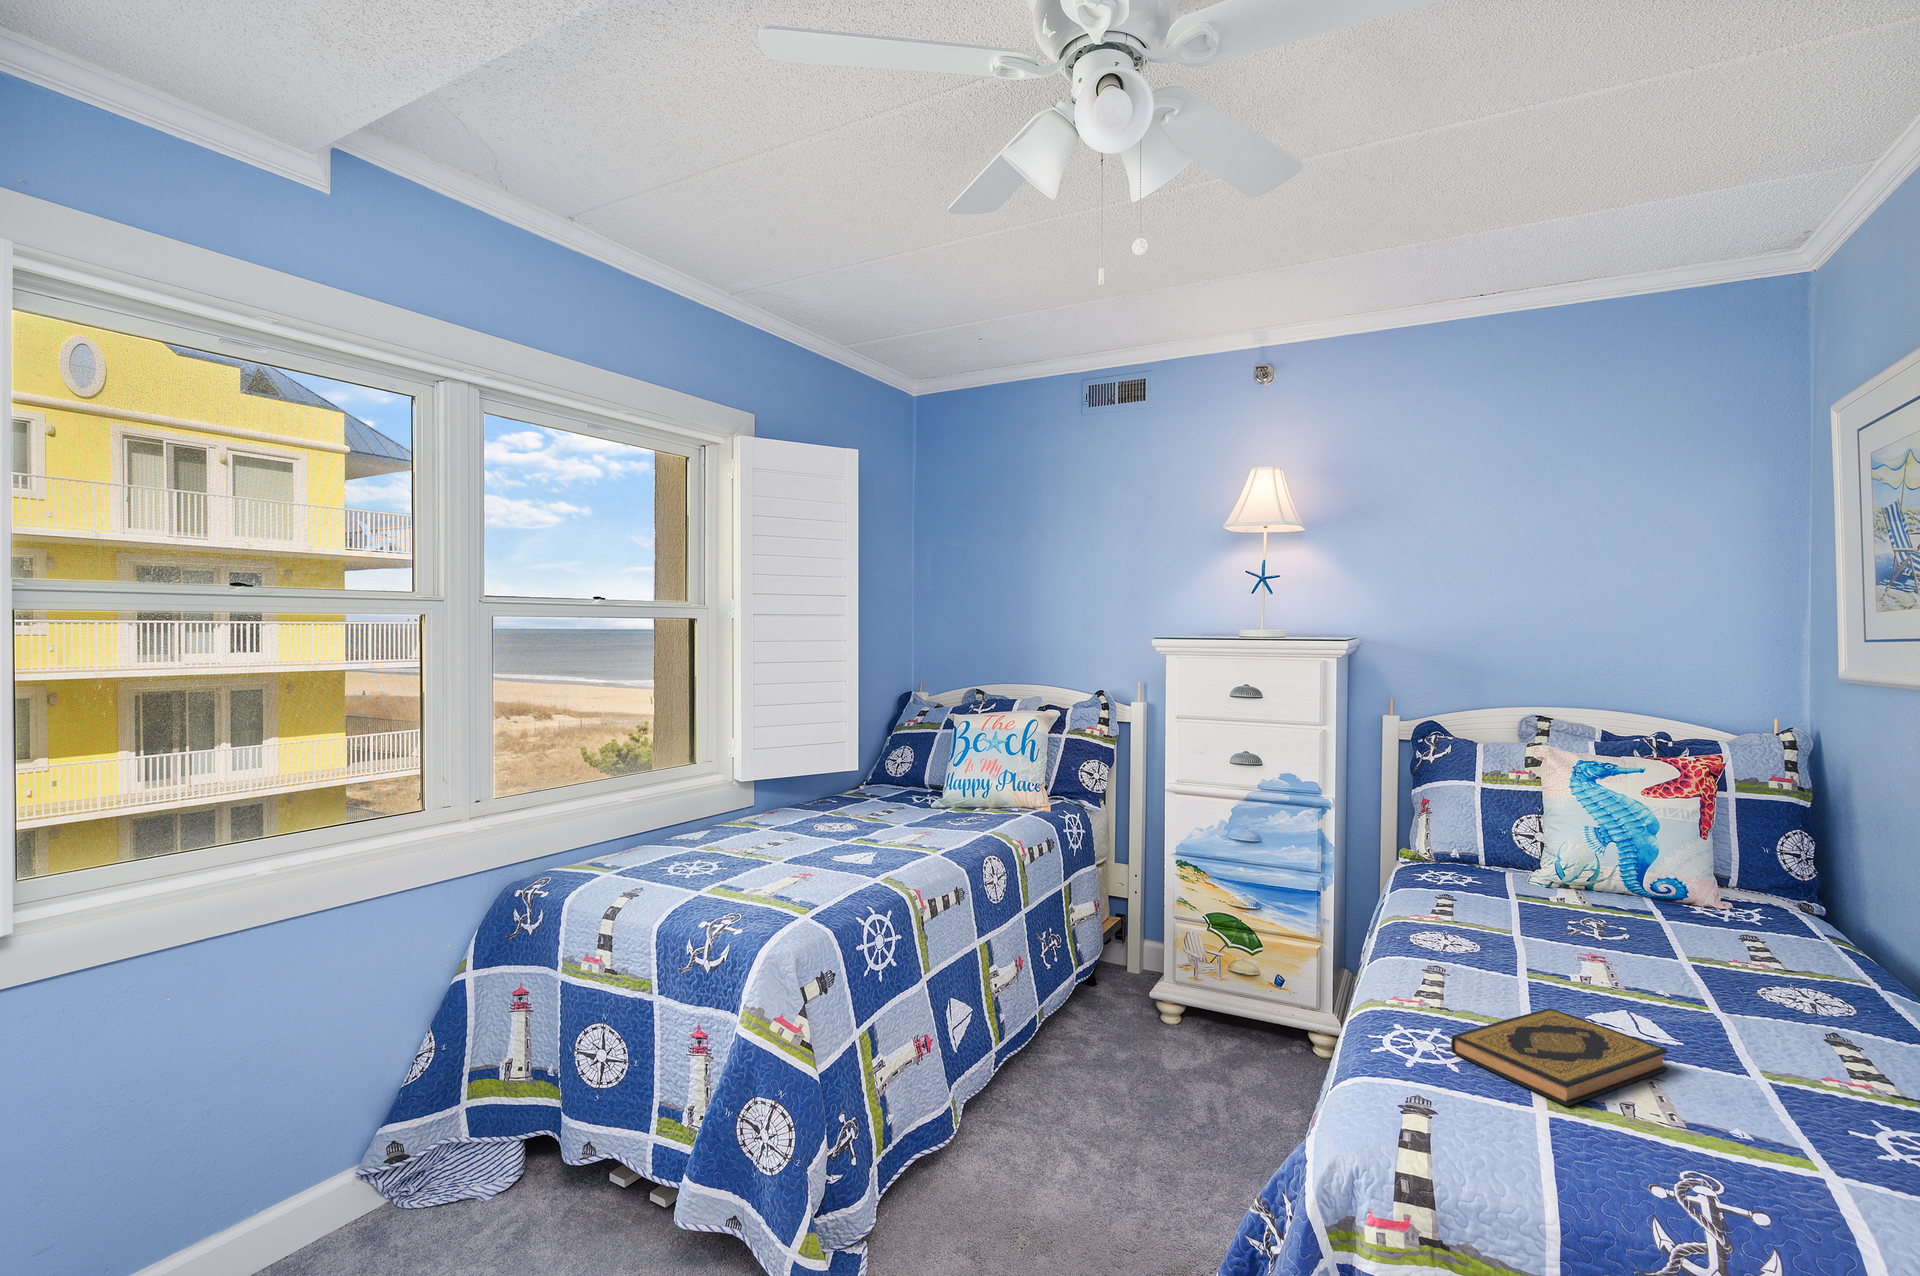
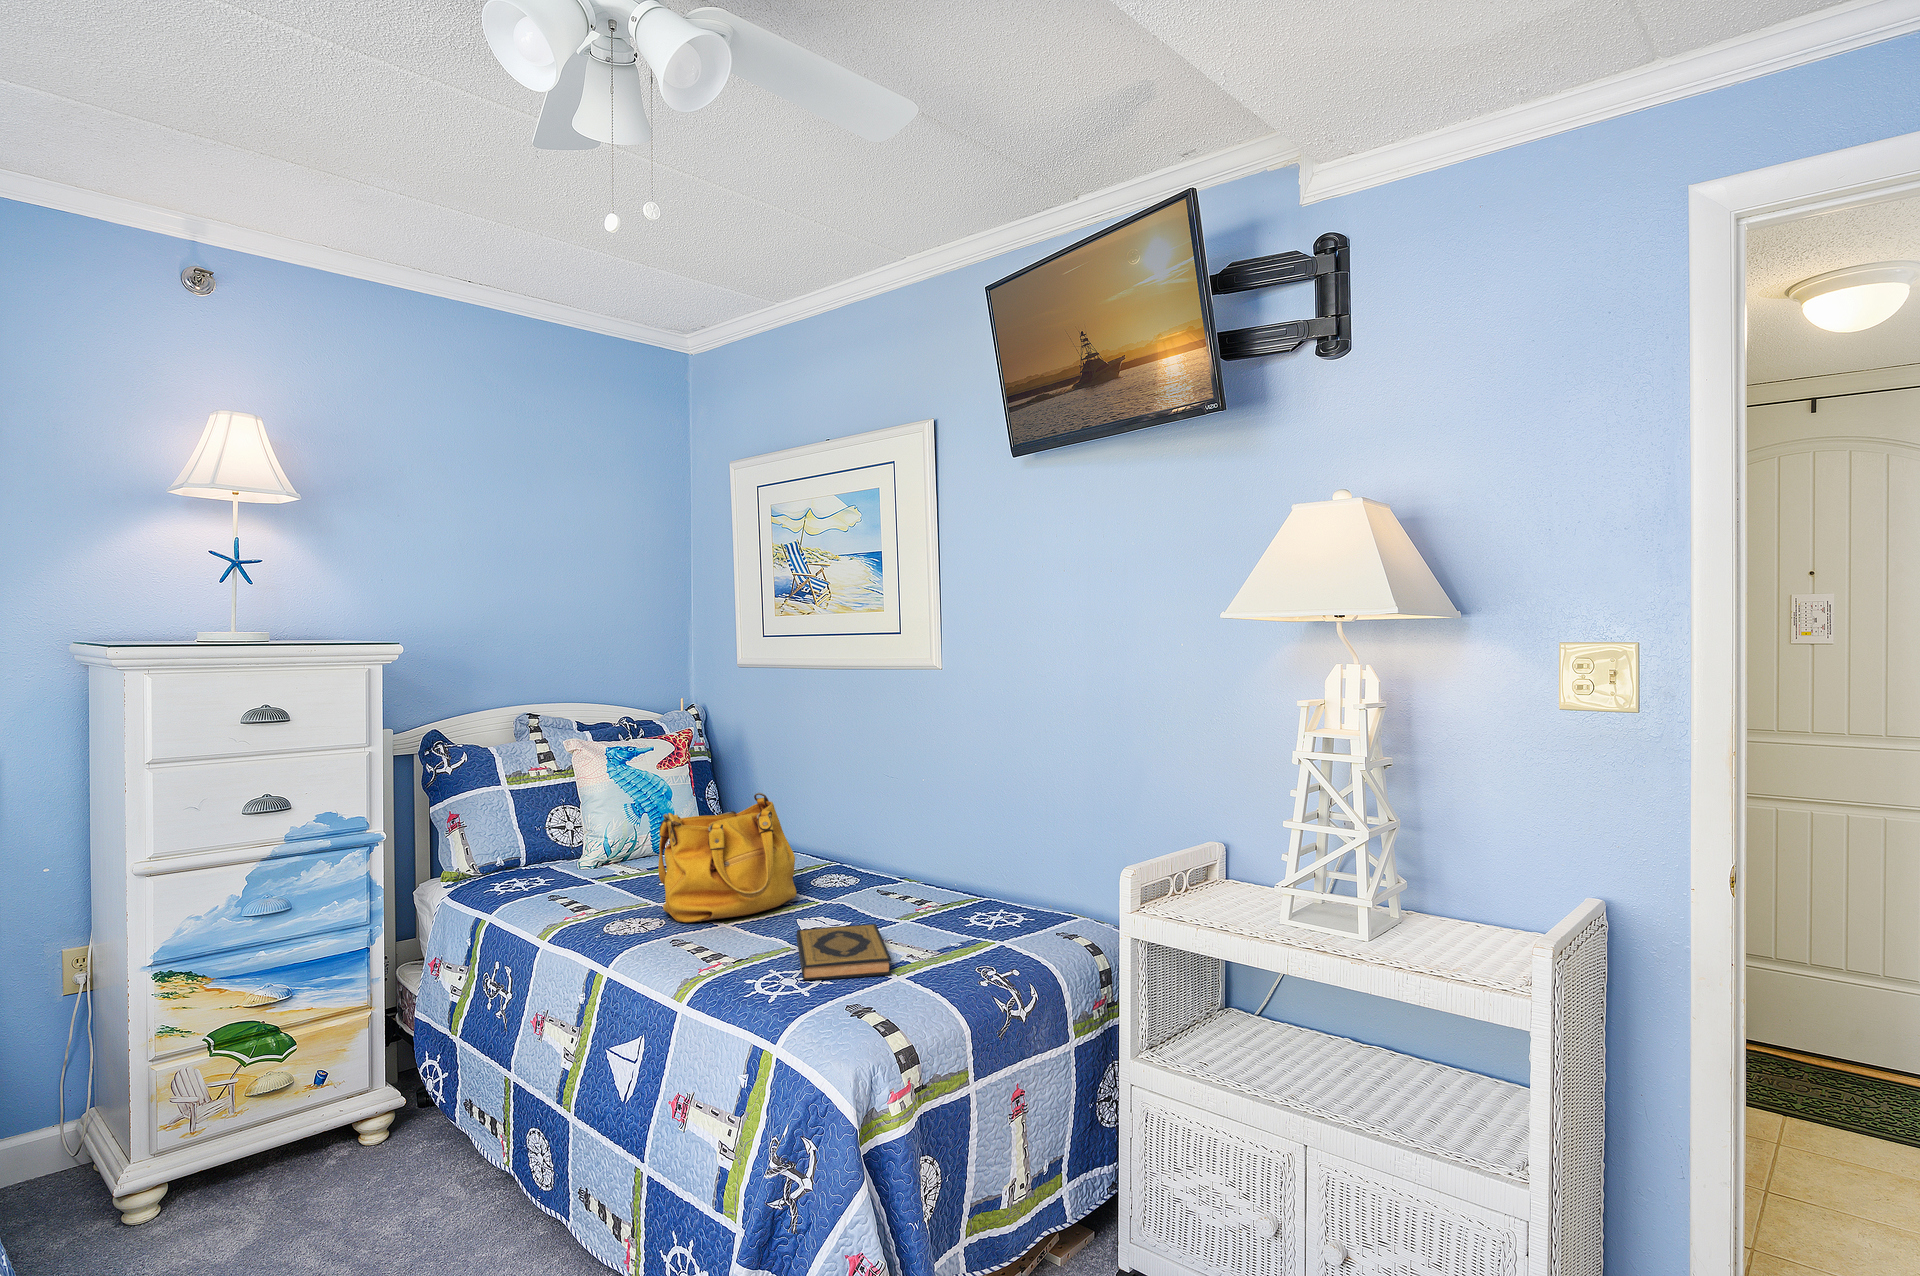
handbag: none [1465,829,1679,987] -> present [658,793,797,922]

